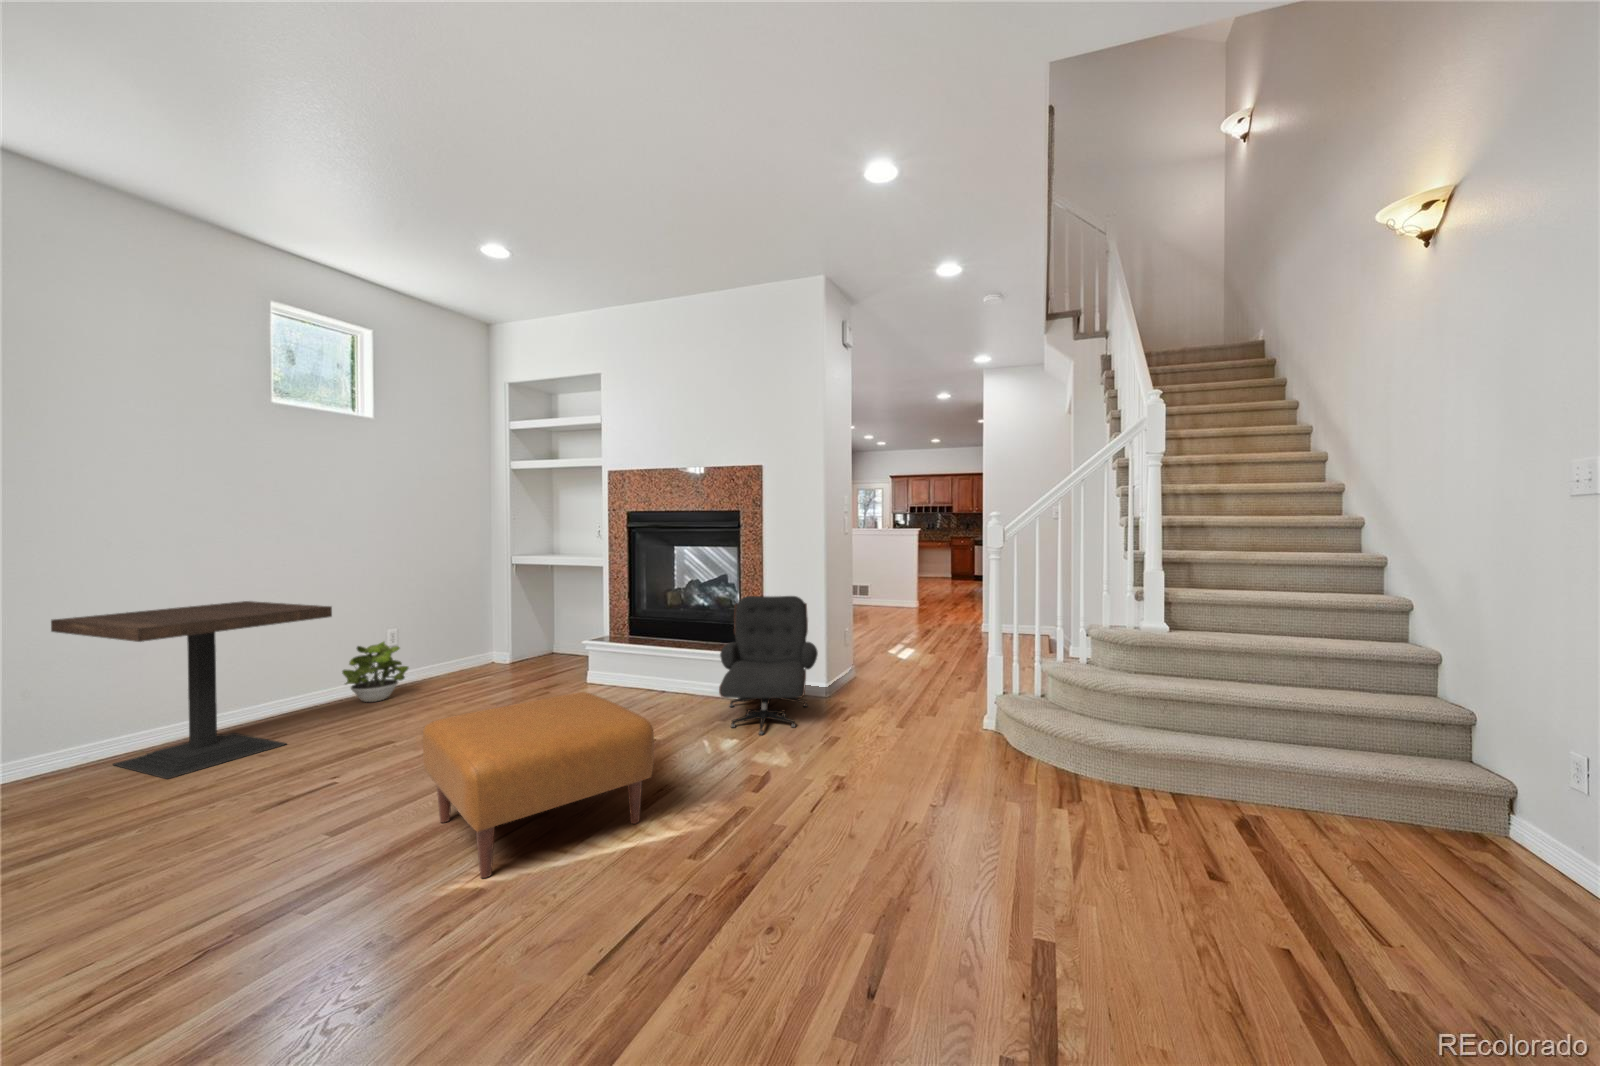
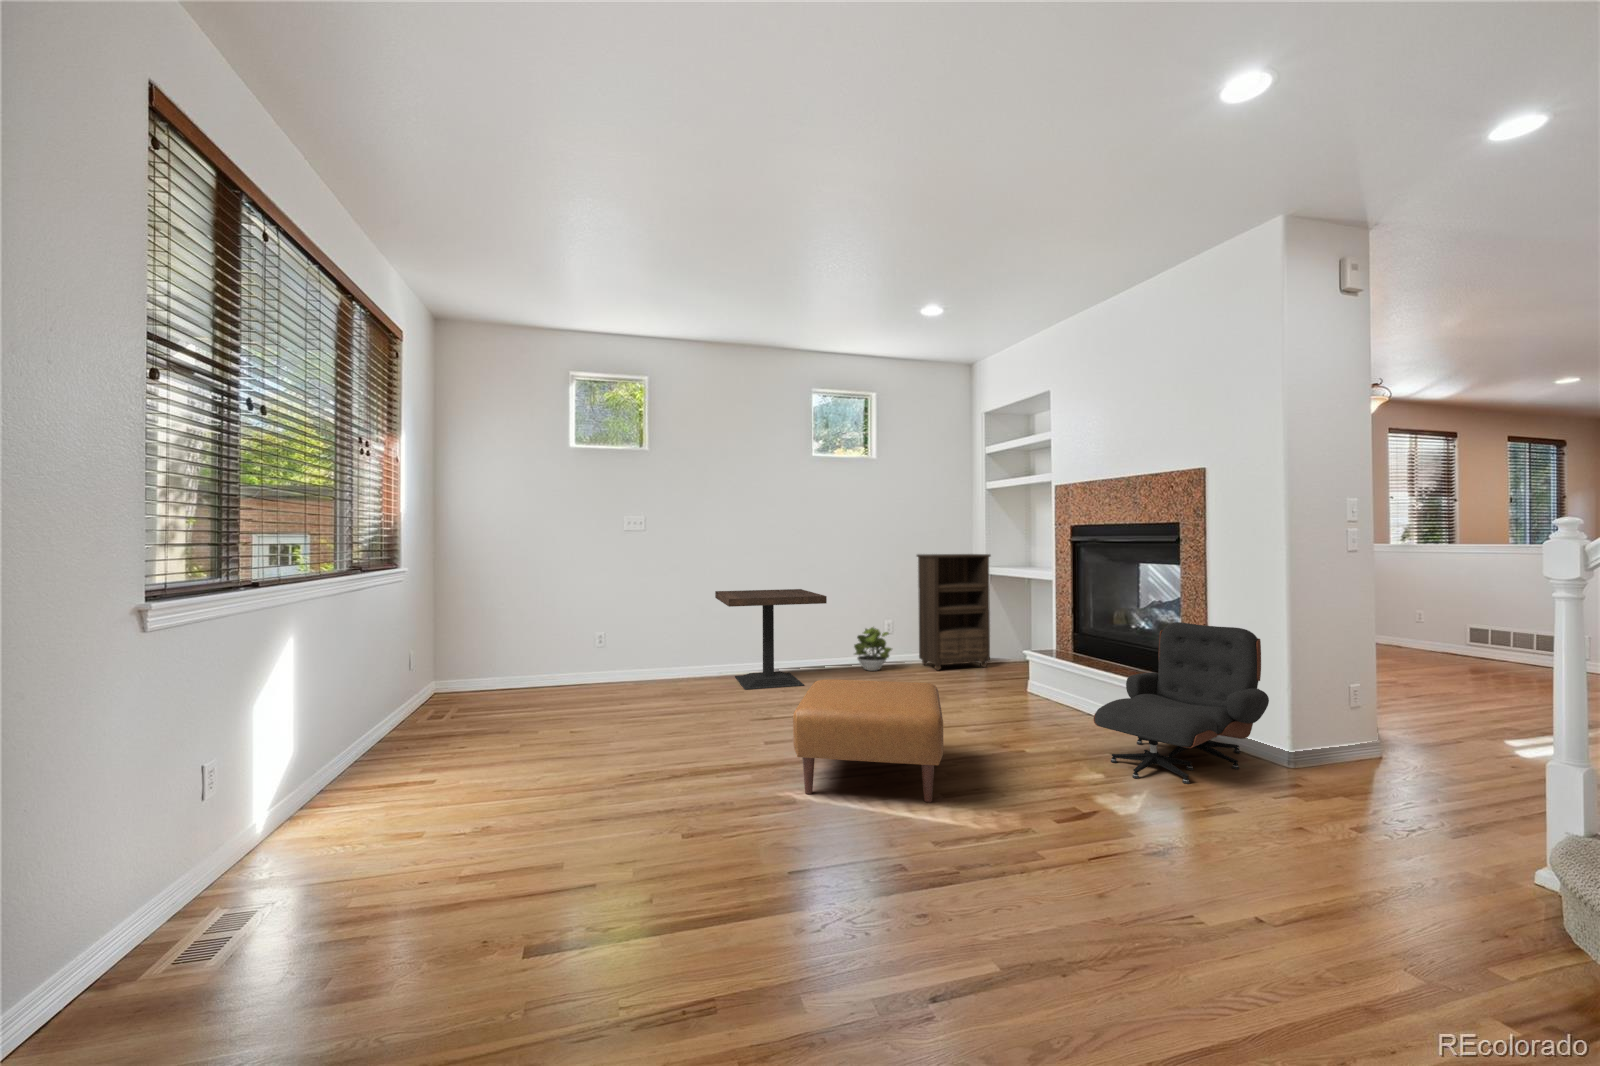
bookshelf: none [431,542,525,683] -> present [917,554,991,670]

